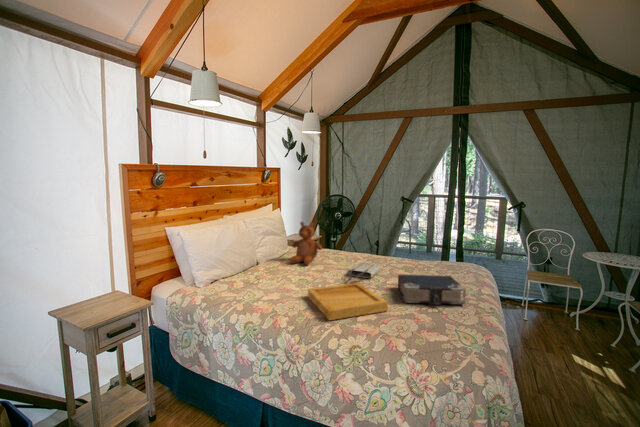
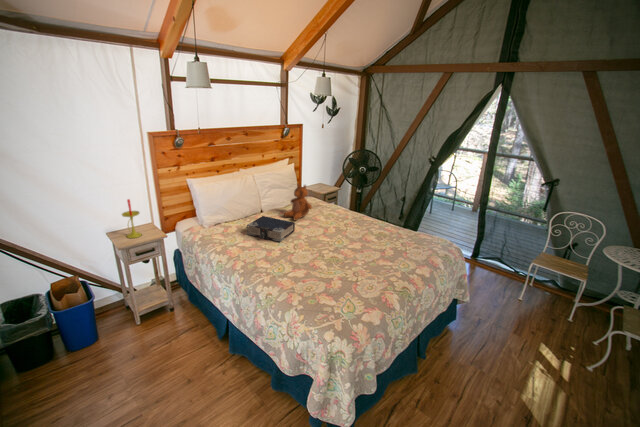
candle: none [83,249,113,312] -> present [122,199,142,238]
tote bag: present [348,263,380,280] -> none [312,226,351,243]
book: present [398,275,466,305] -> present [247,216,295,242]
tray: present [308,283,388,320] -> none [266,245,316,274]

